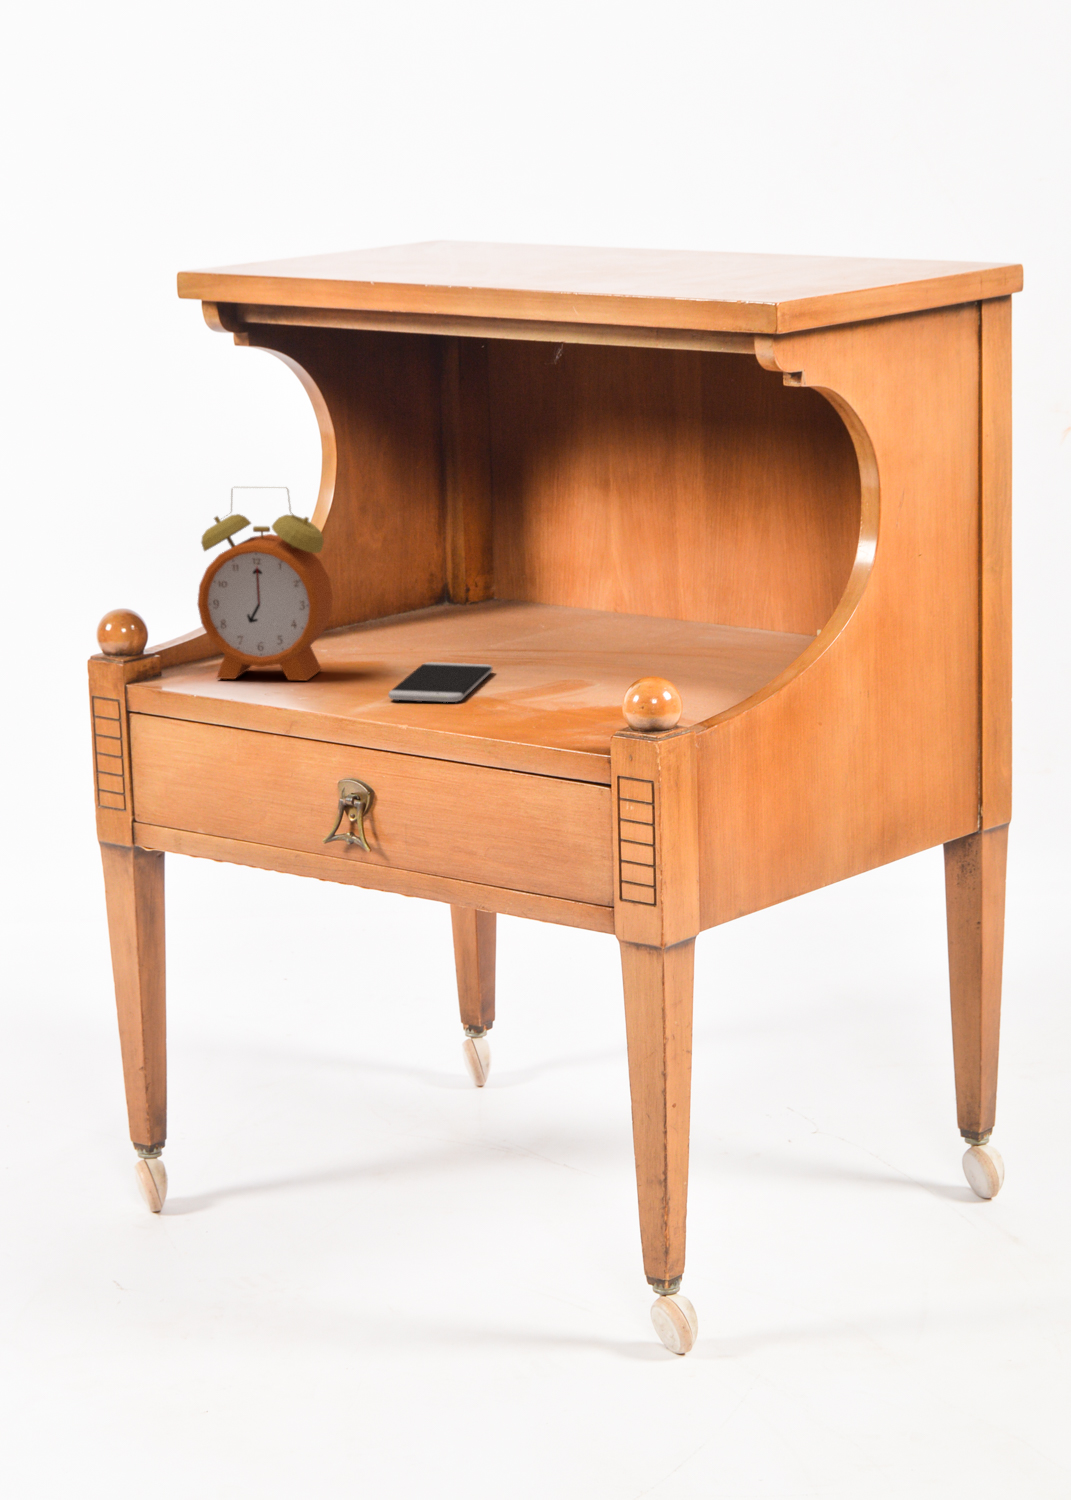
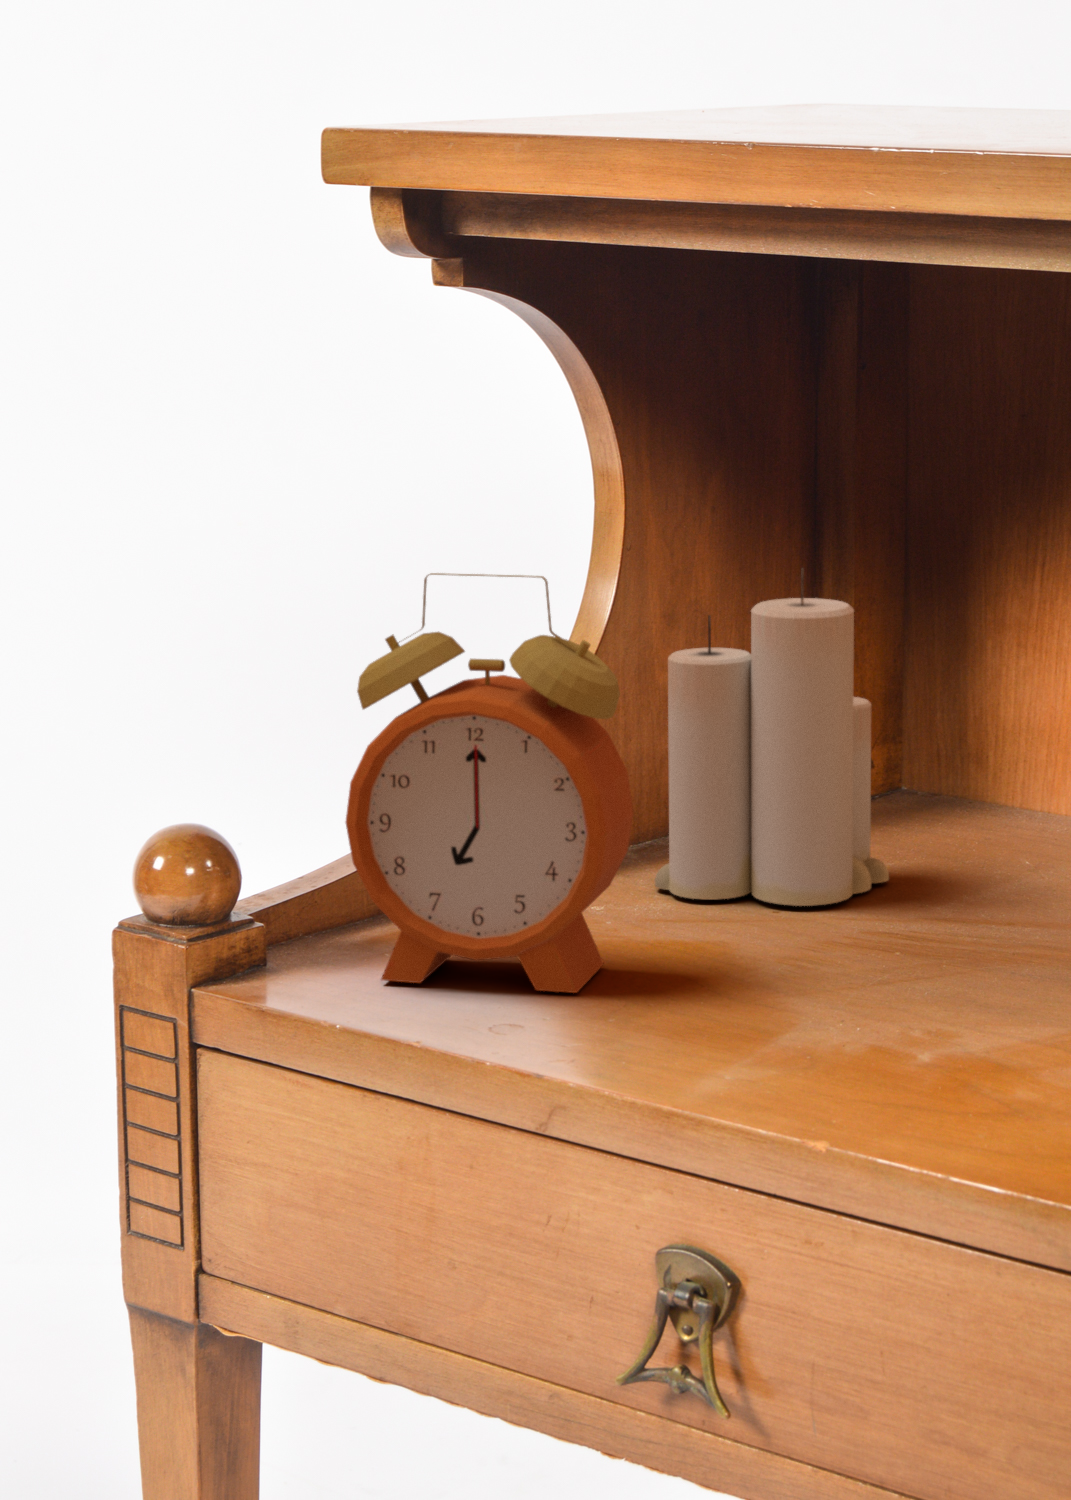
candle: none [352,481,467,645] -> present [655,568,889,906]
smartphone: present [389,662,492,702] -> none [767,957,978,1068]

